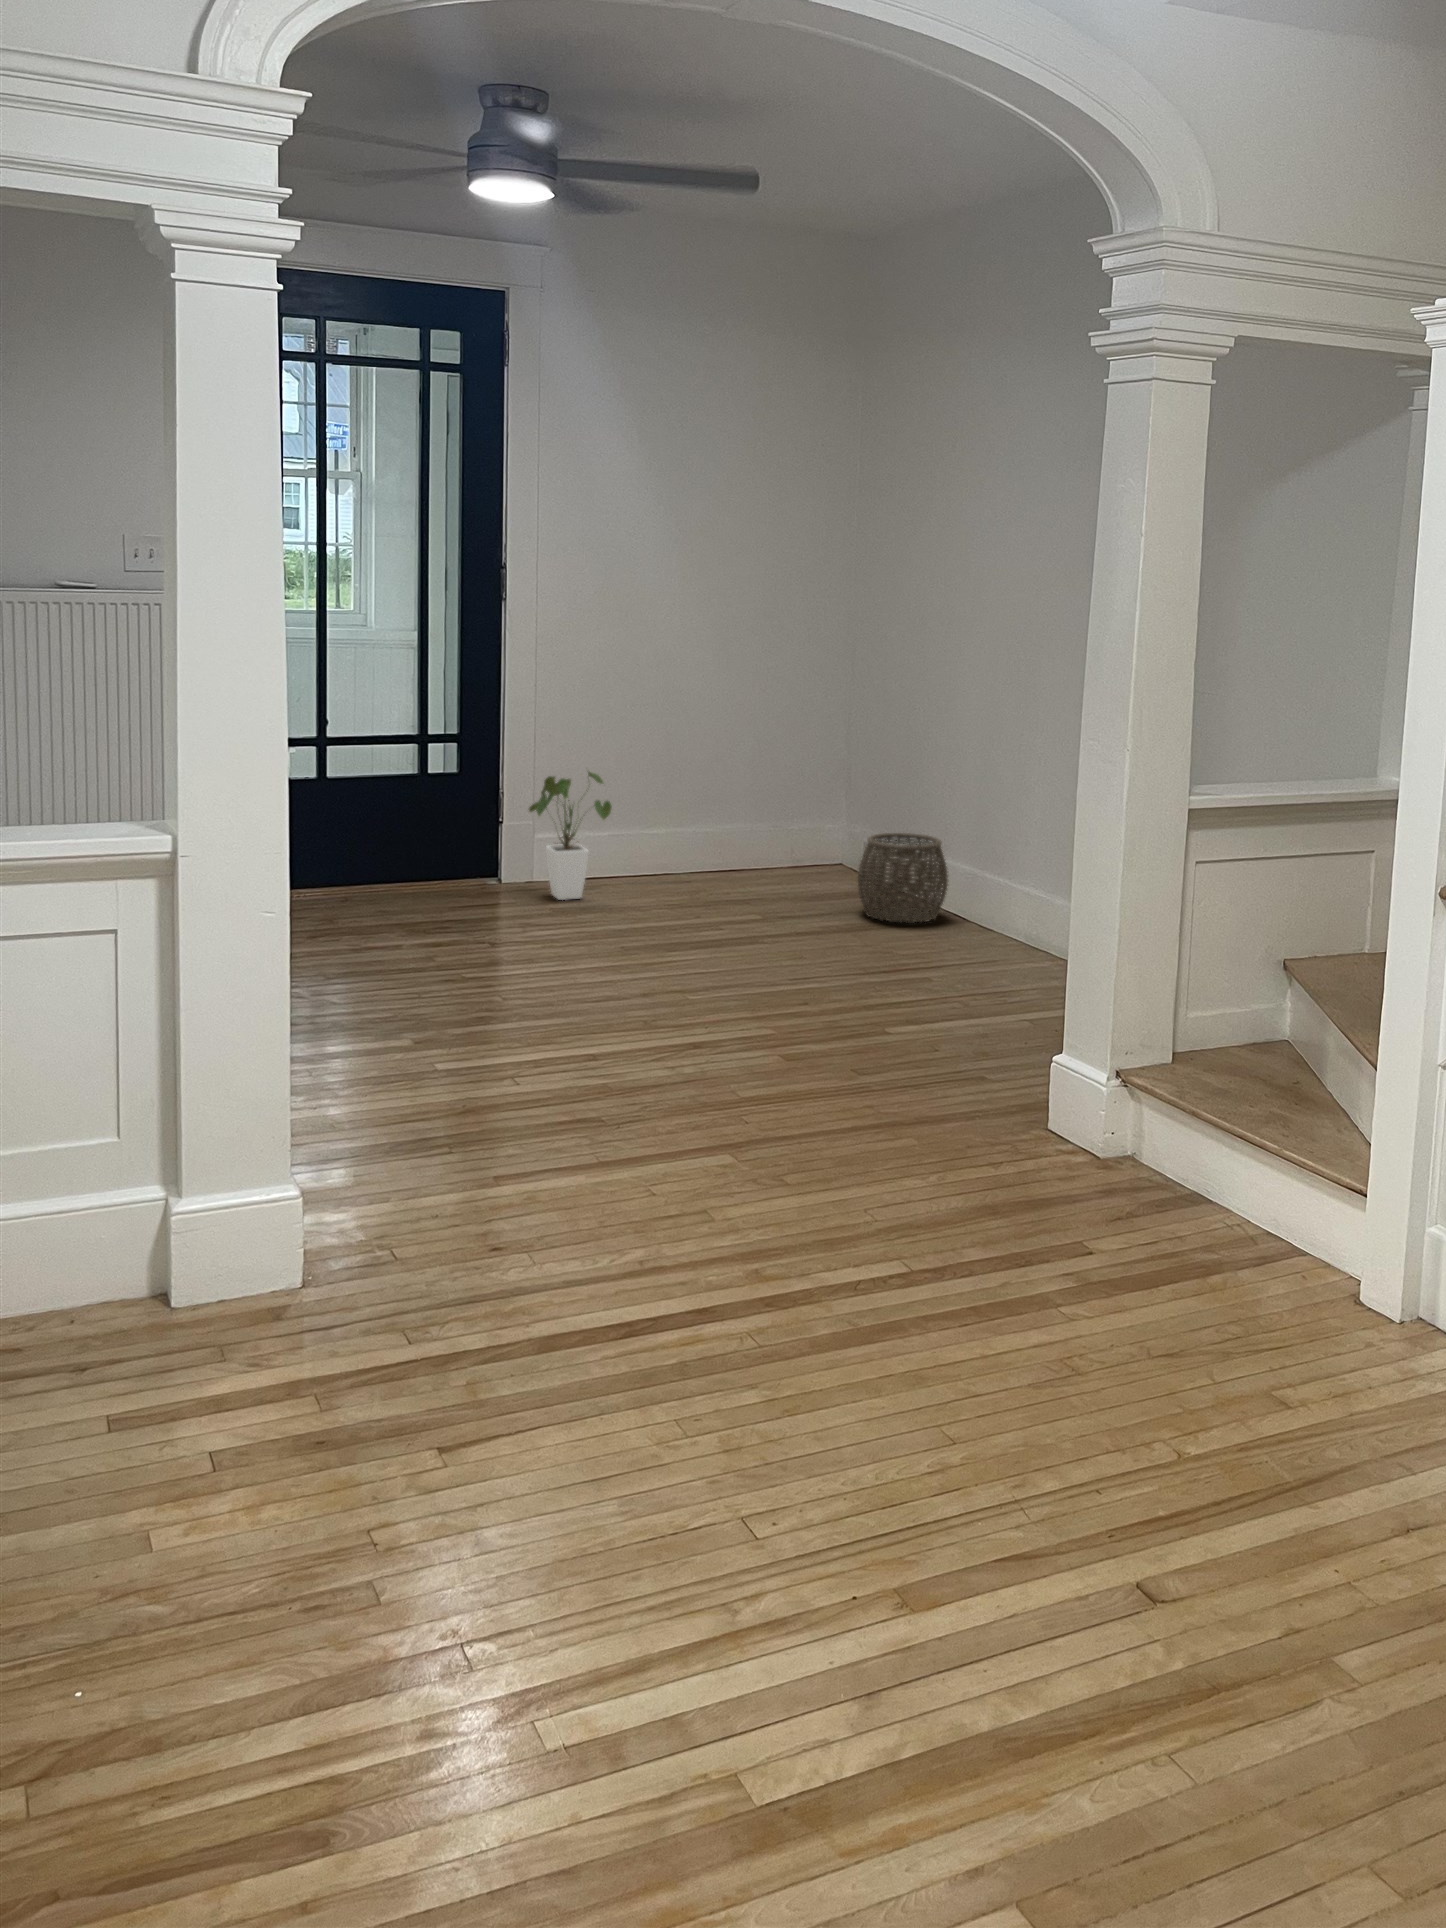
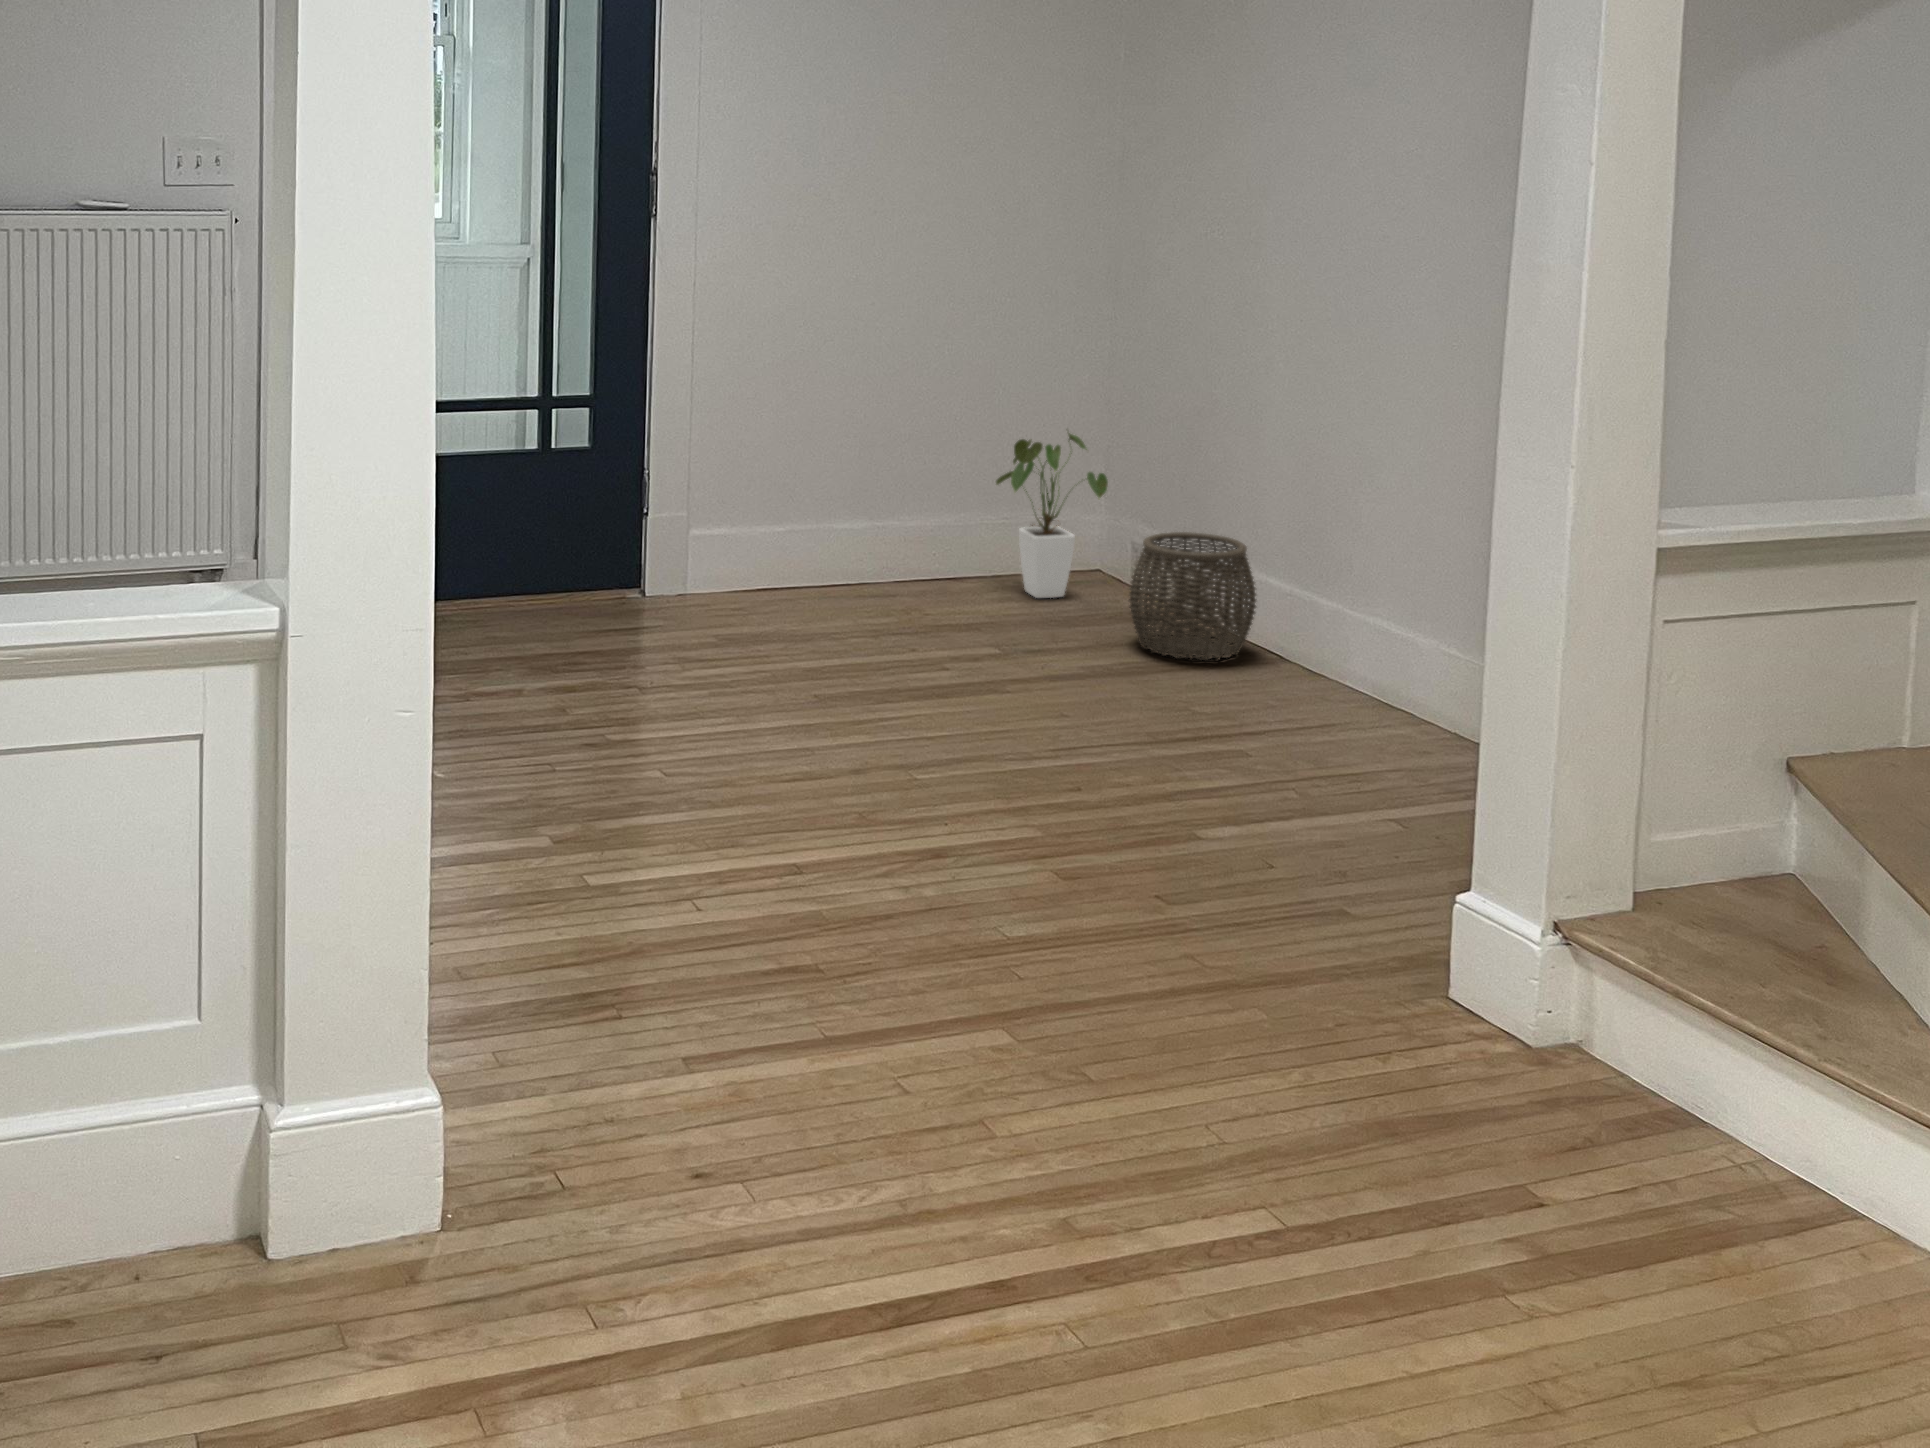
house plant: present [529,772,612,900] -> present [996,433,1108,598]

